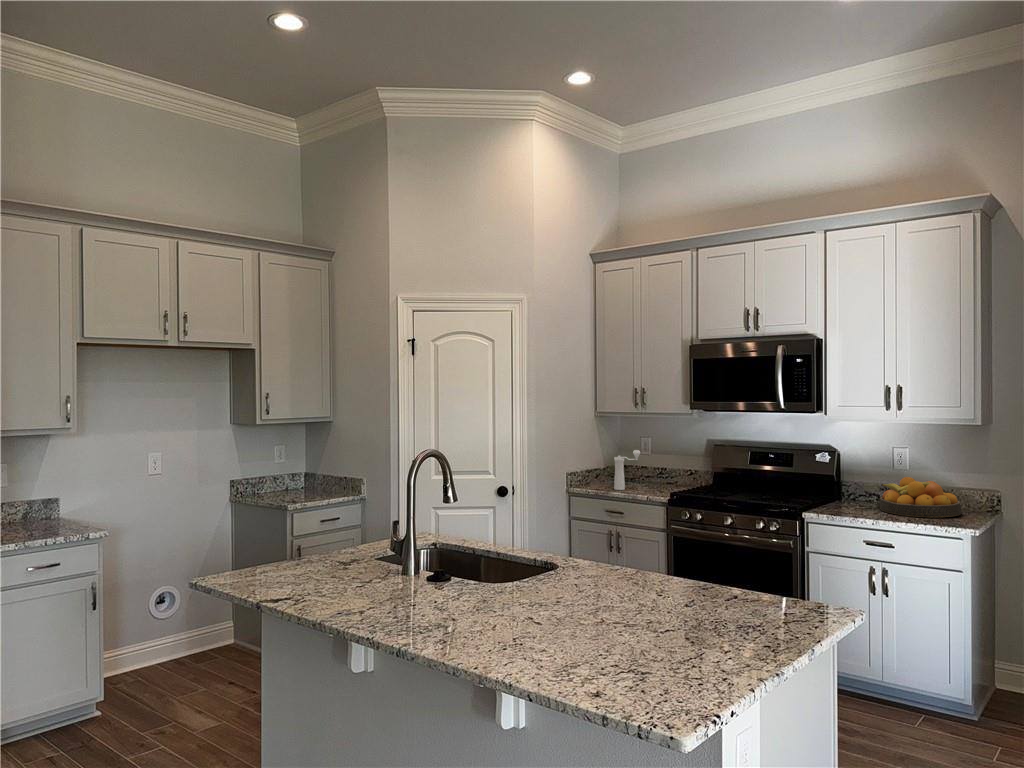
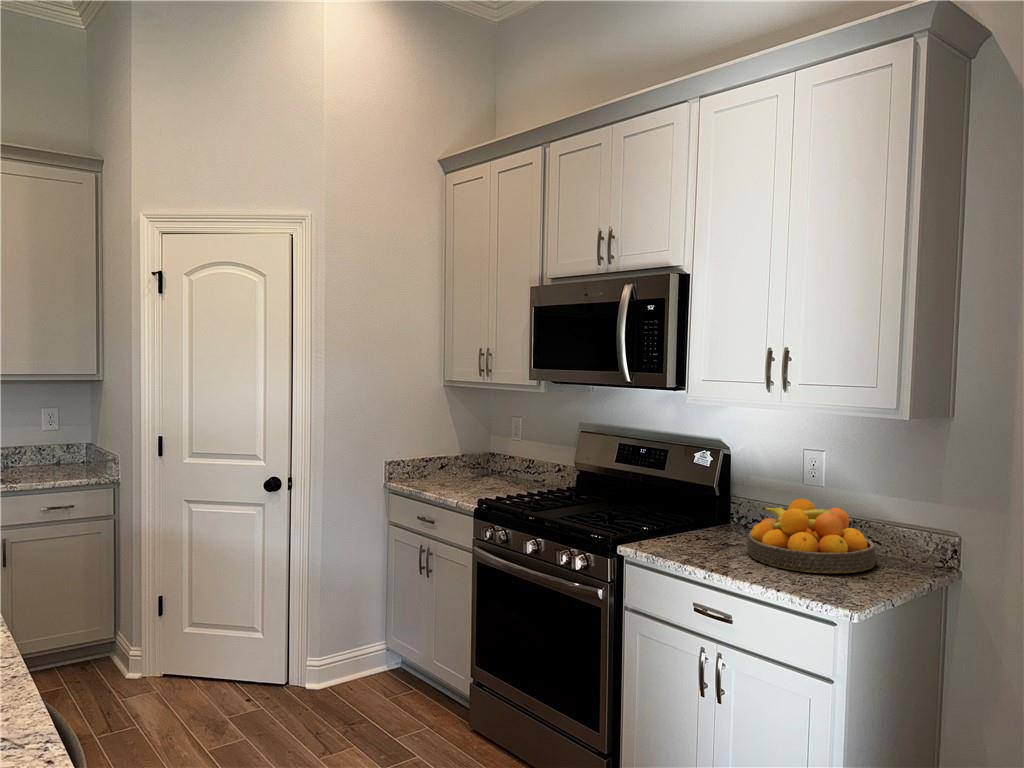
pepper mill: present [614,450,641,490] -> none [428,434,470,490]

